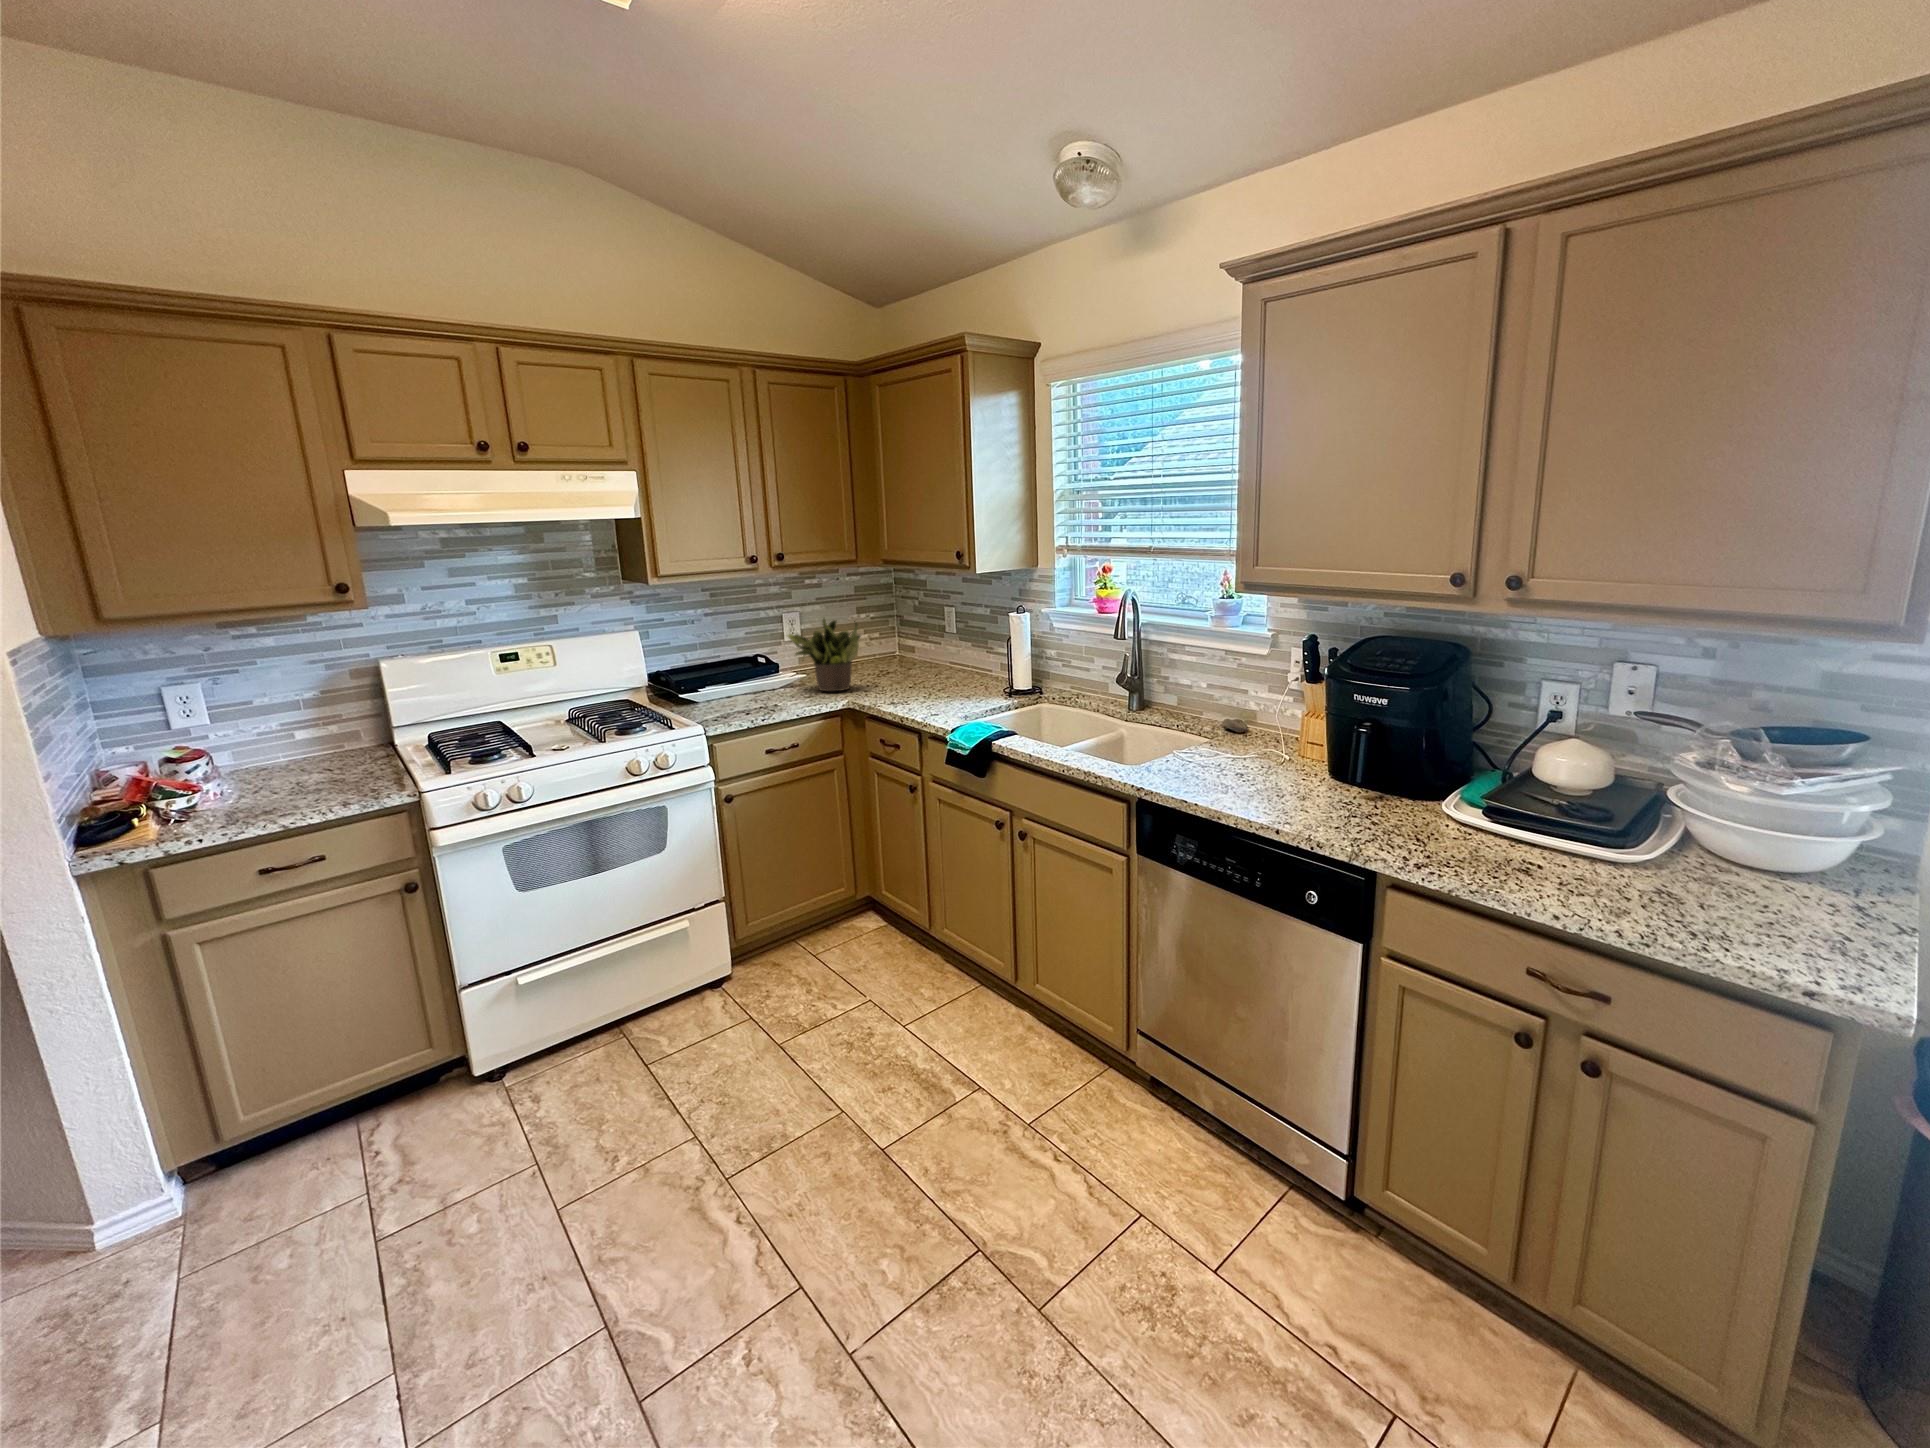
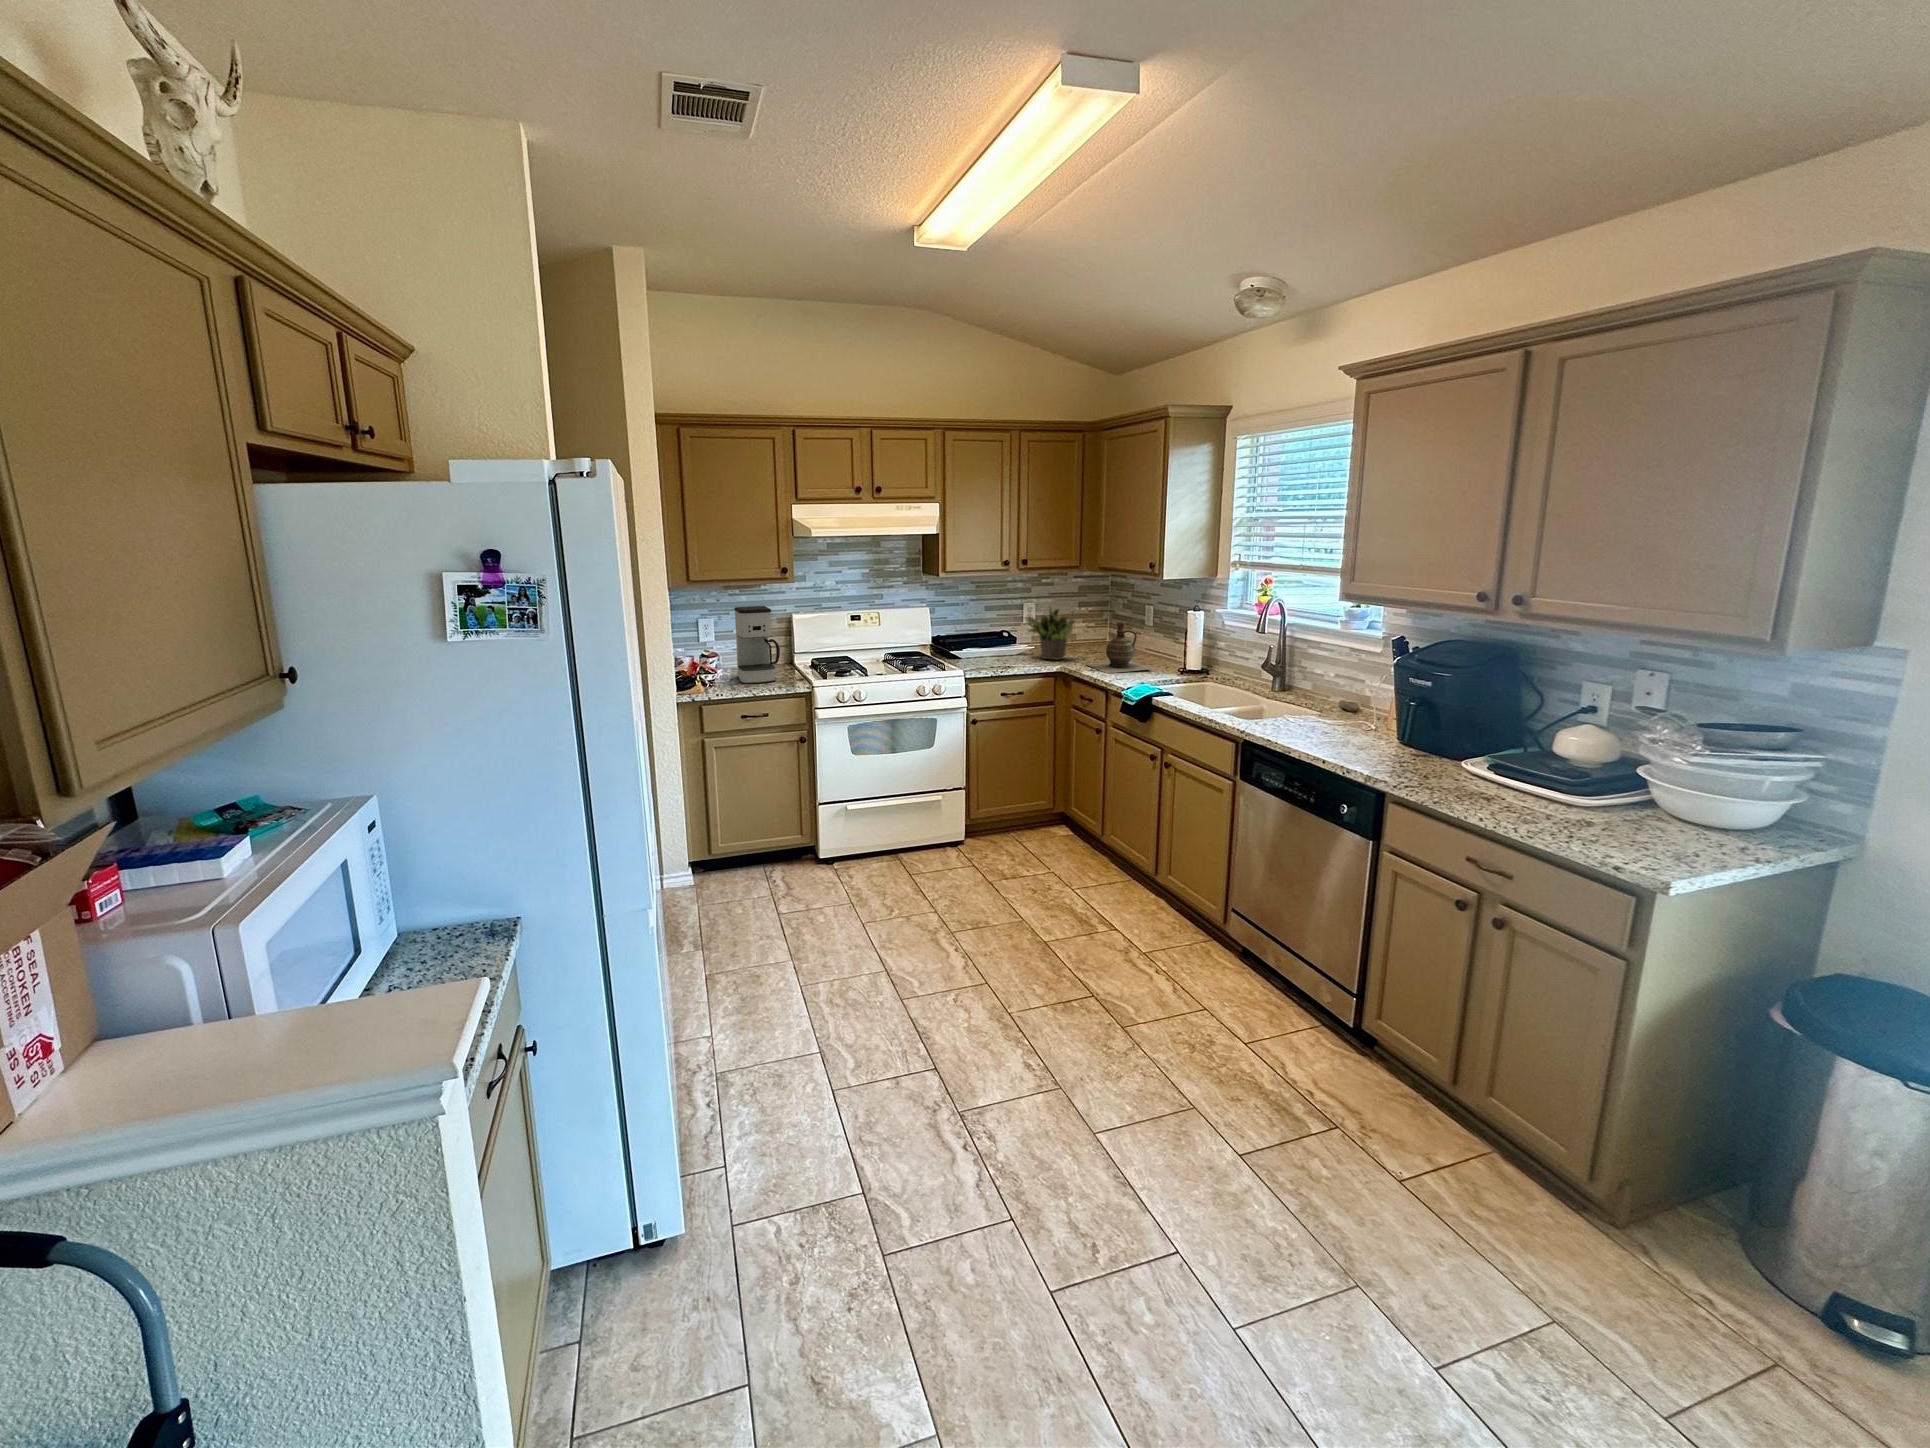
ceramic jug: none [879,634,971,706] -> present [1086,622,1150,673]
coffee maker: none [231,653,349,803] -> present [734,606,780,684]

